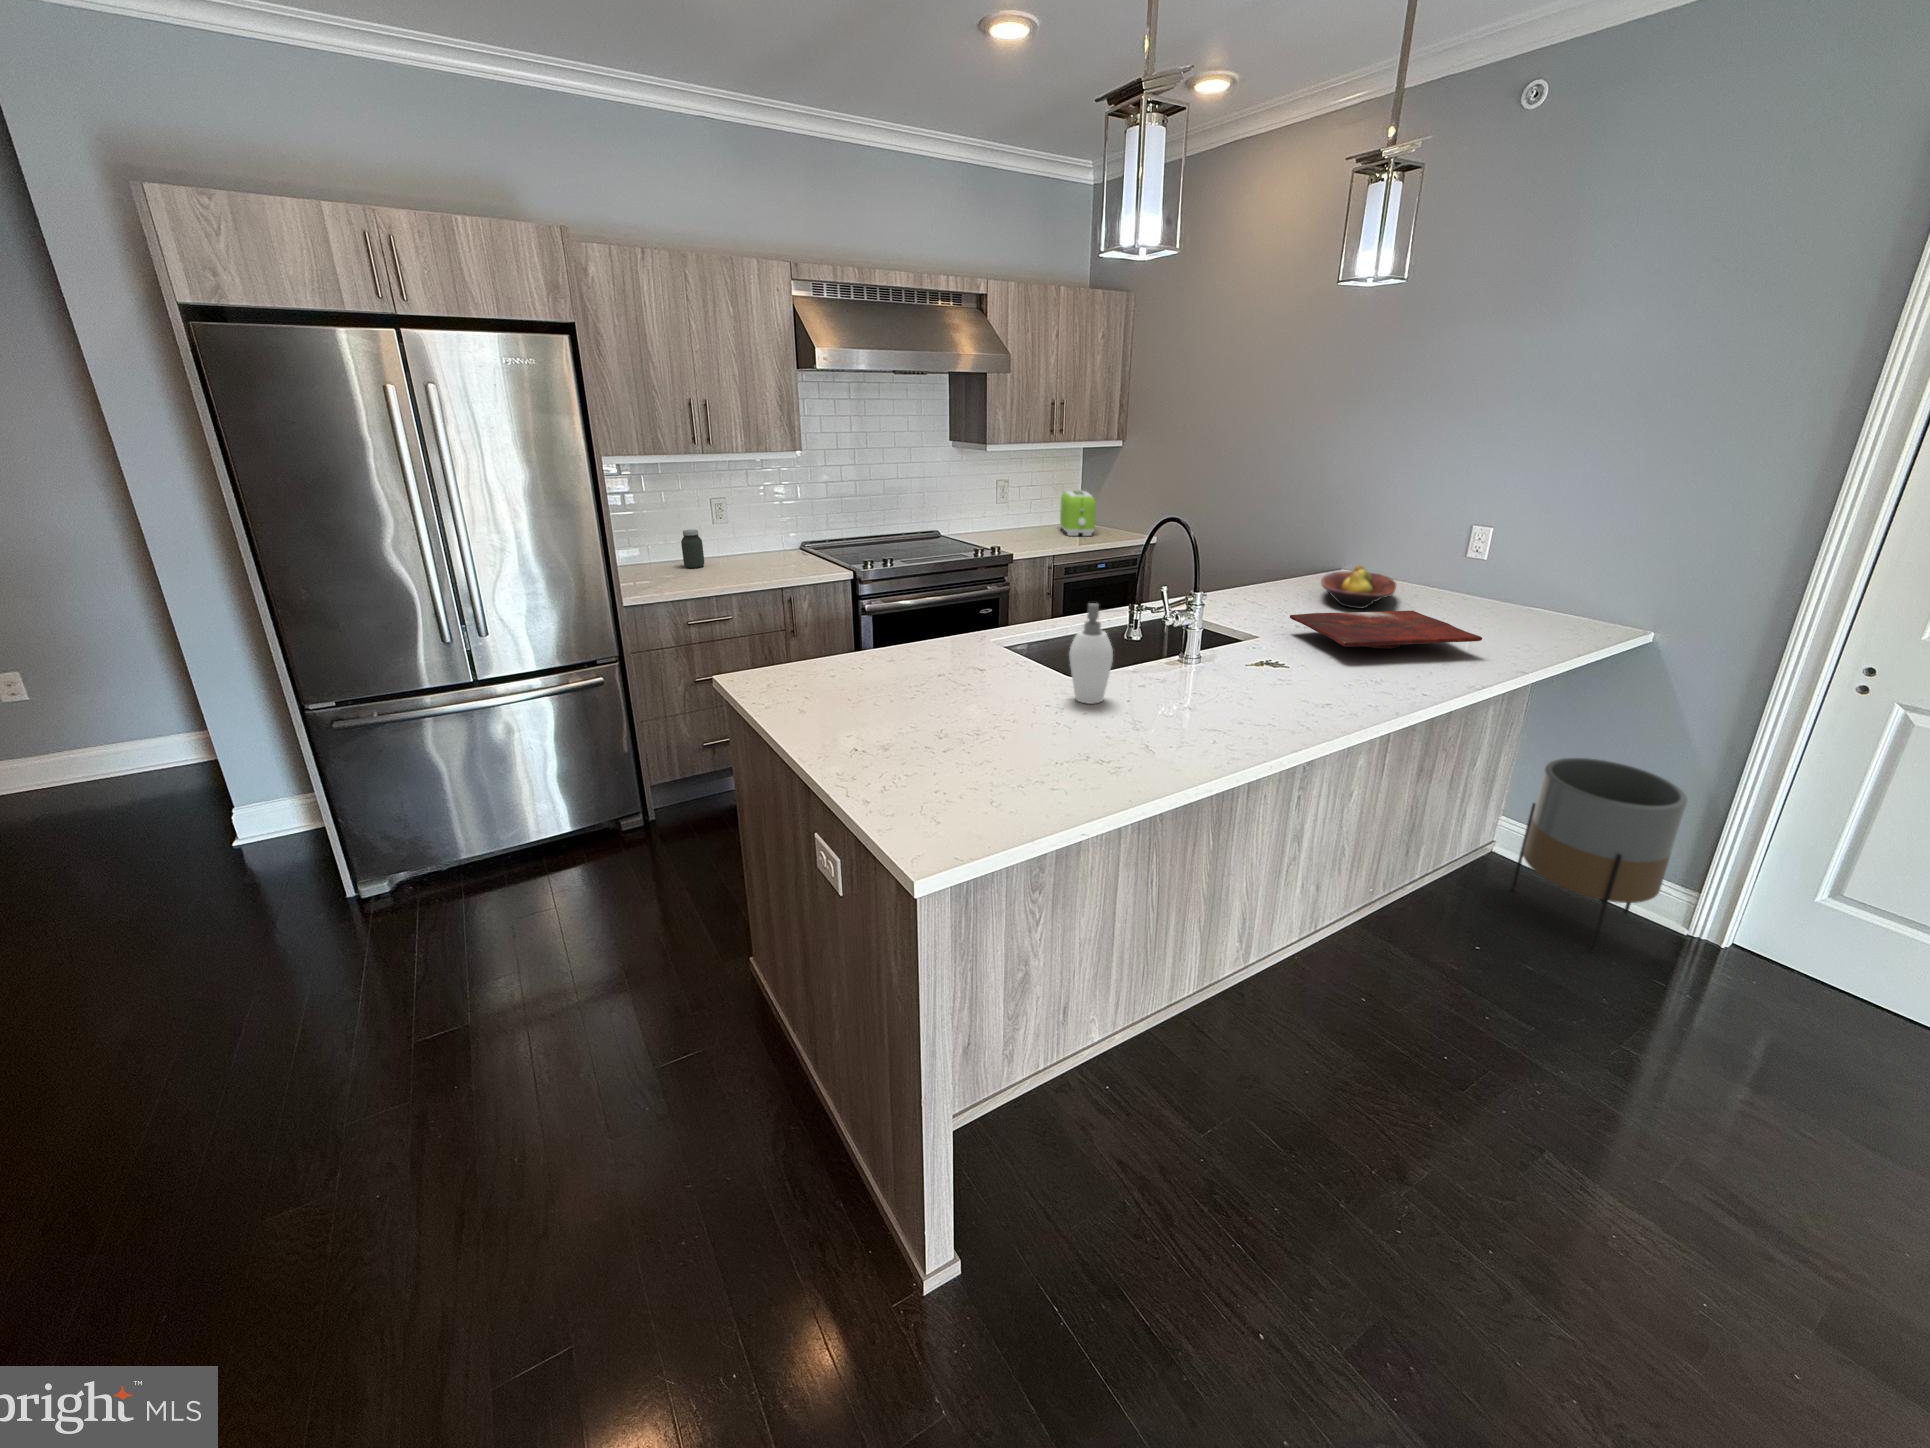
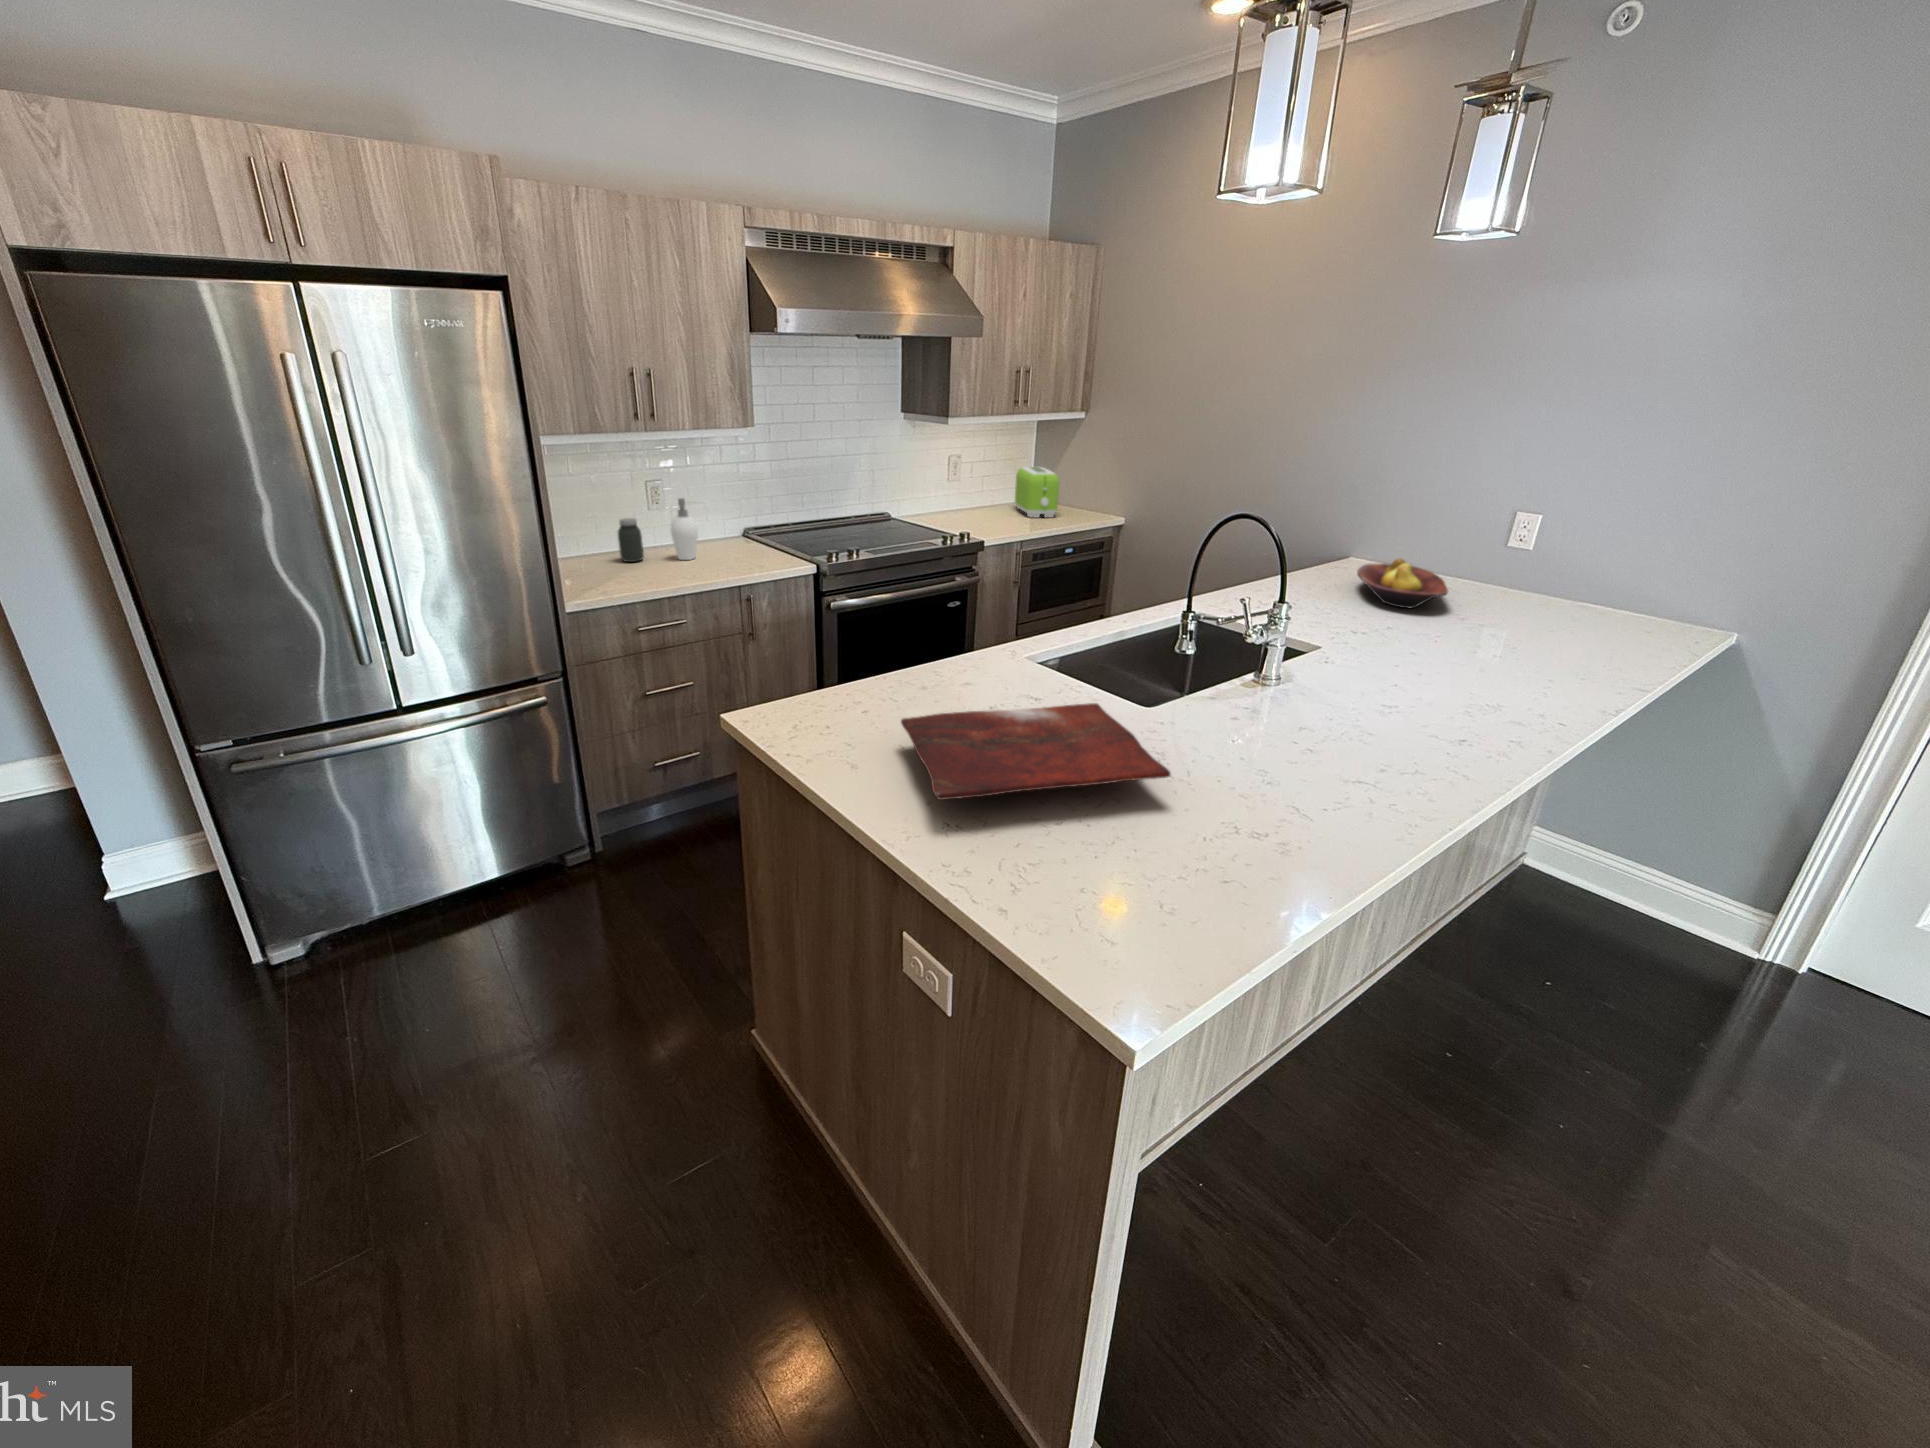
soap dispenser: present [1069,603,1113,704] -> present [671,498,698,560]
cutting board: present [1290,611,1482,649] -> present [901,703,1171,800]
planter: present [1511,758,1688,952] -> none [1557,769,1782,982]

